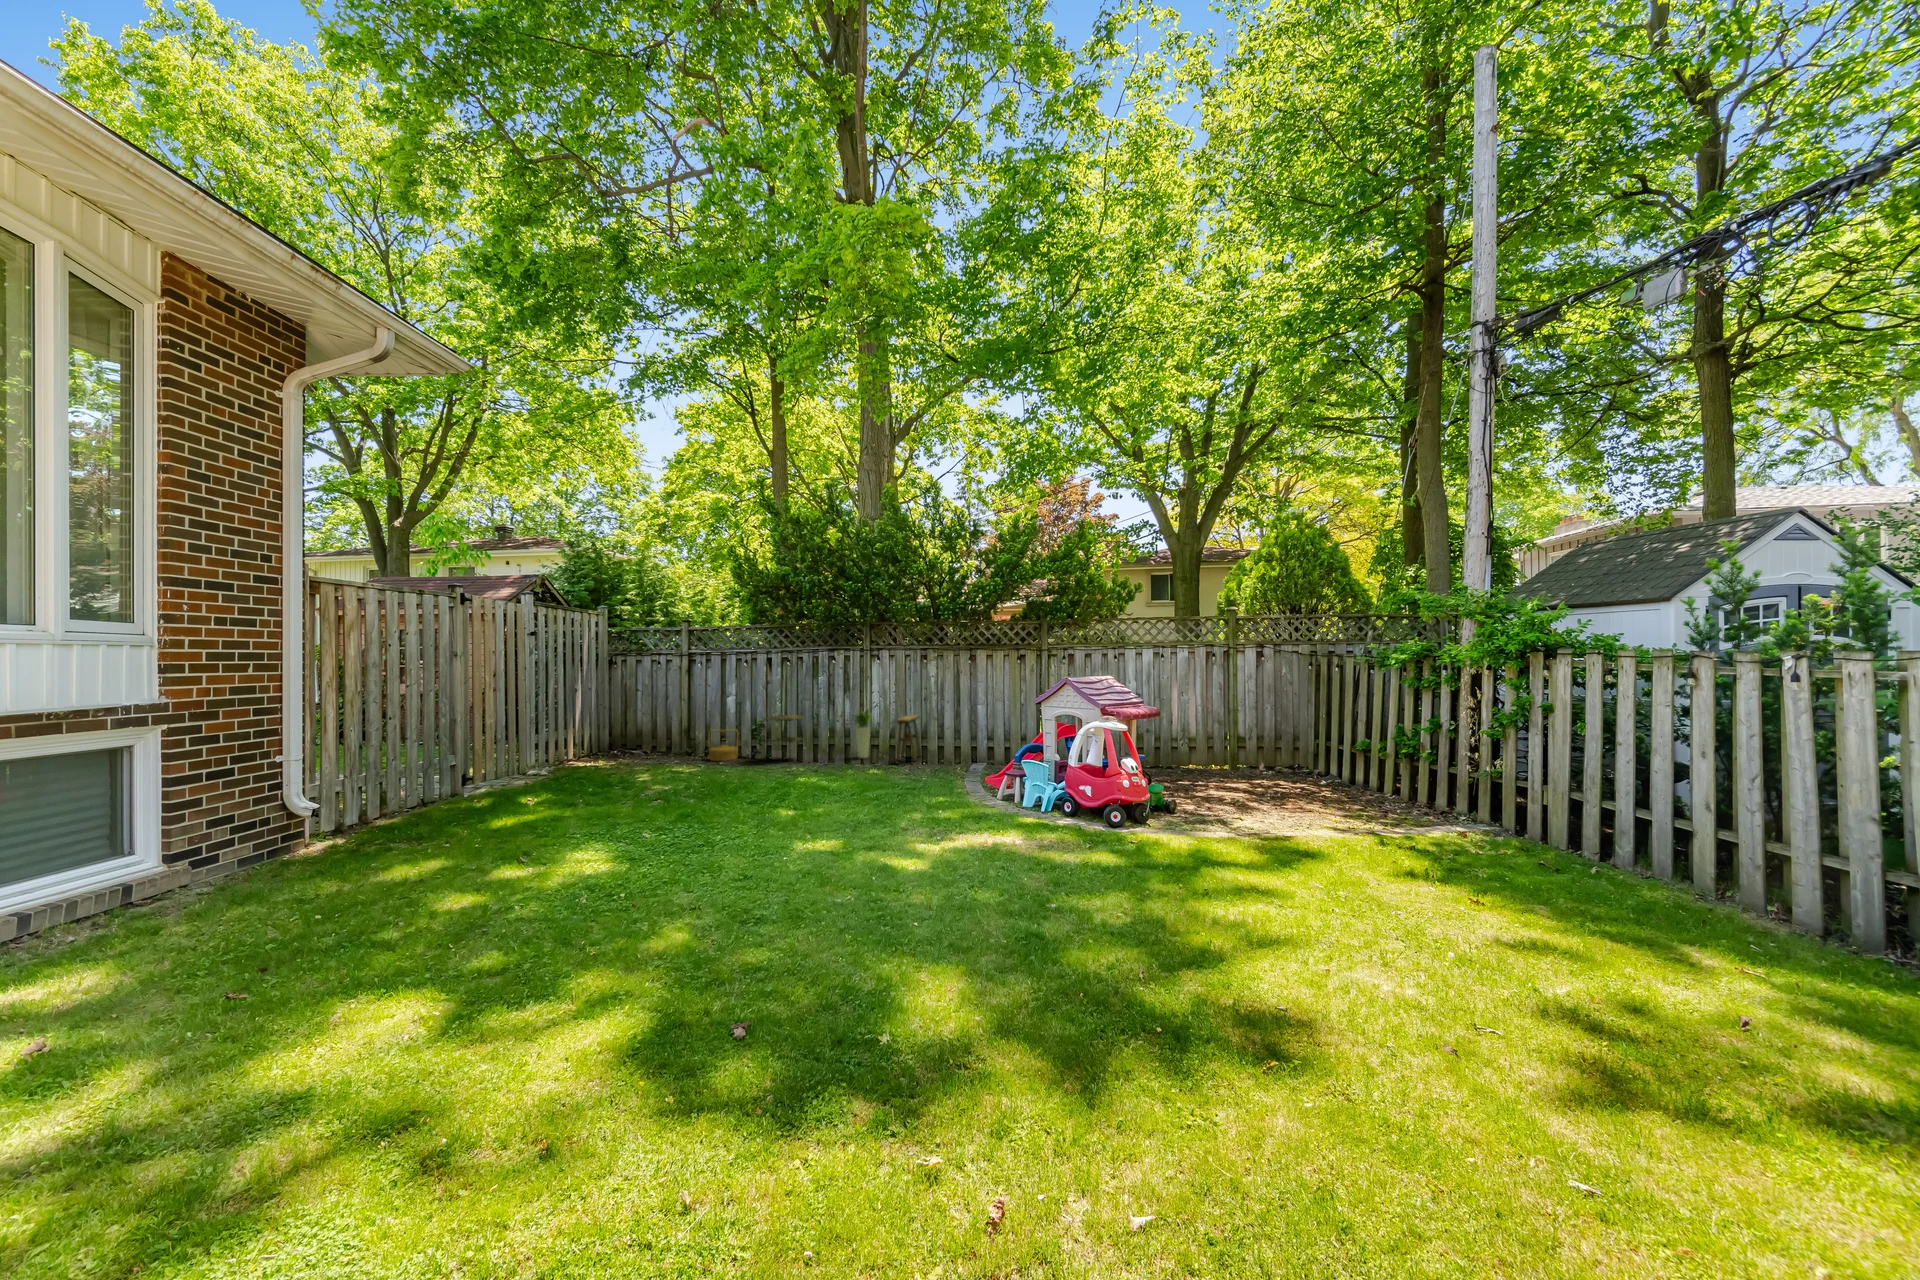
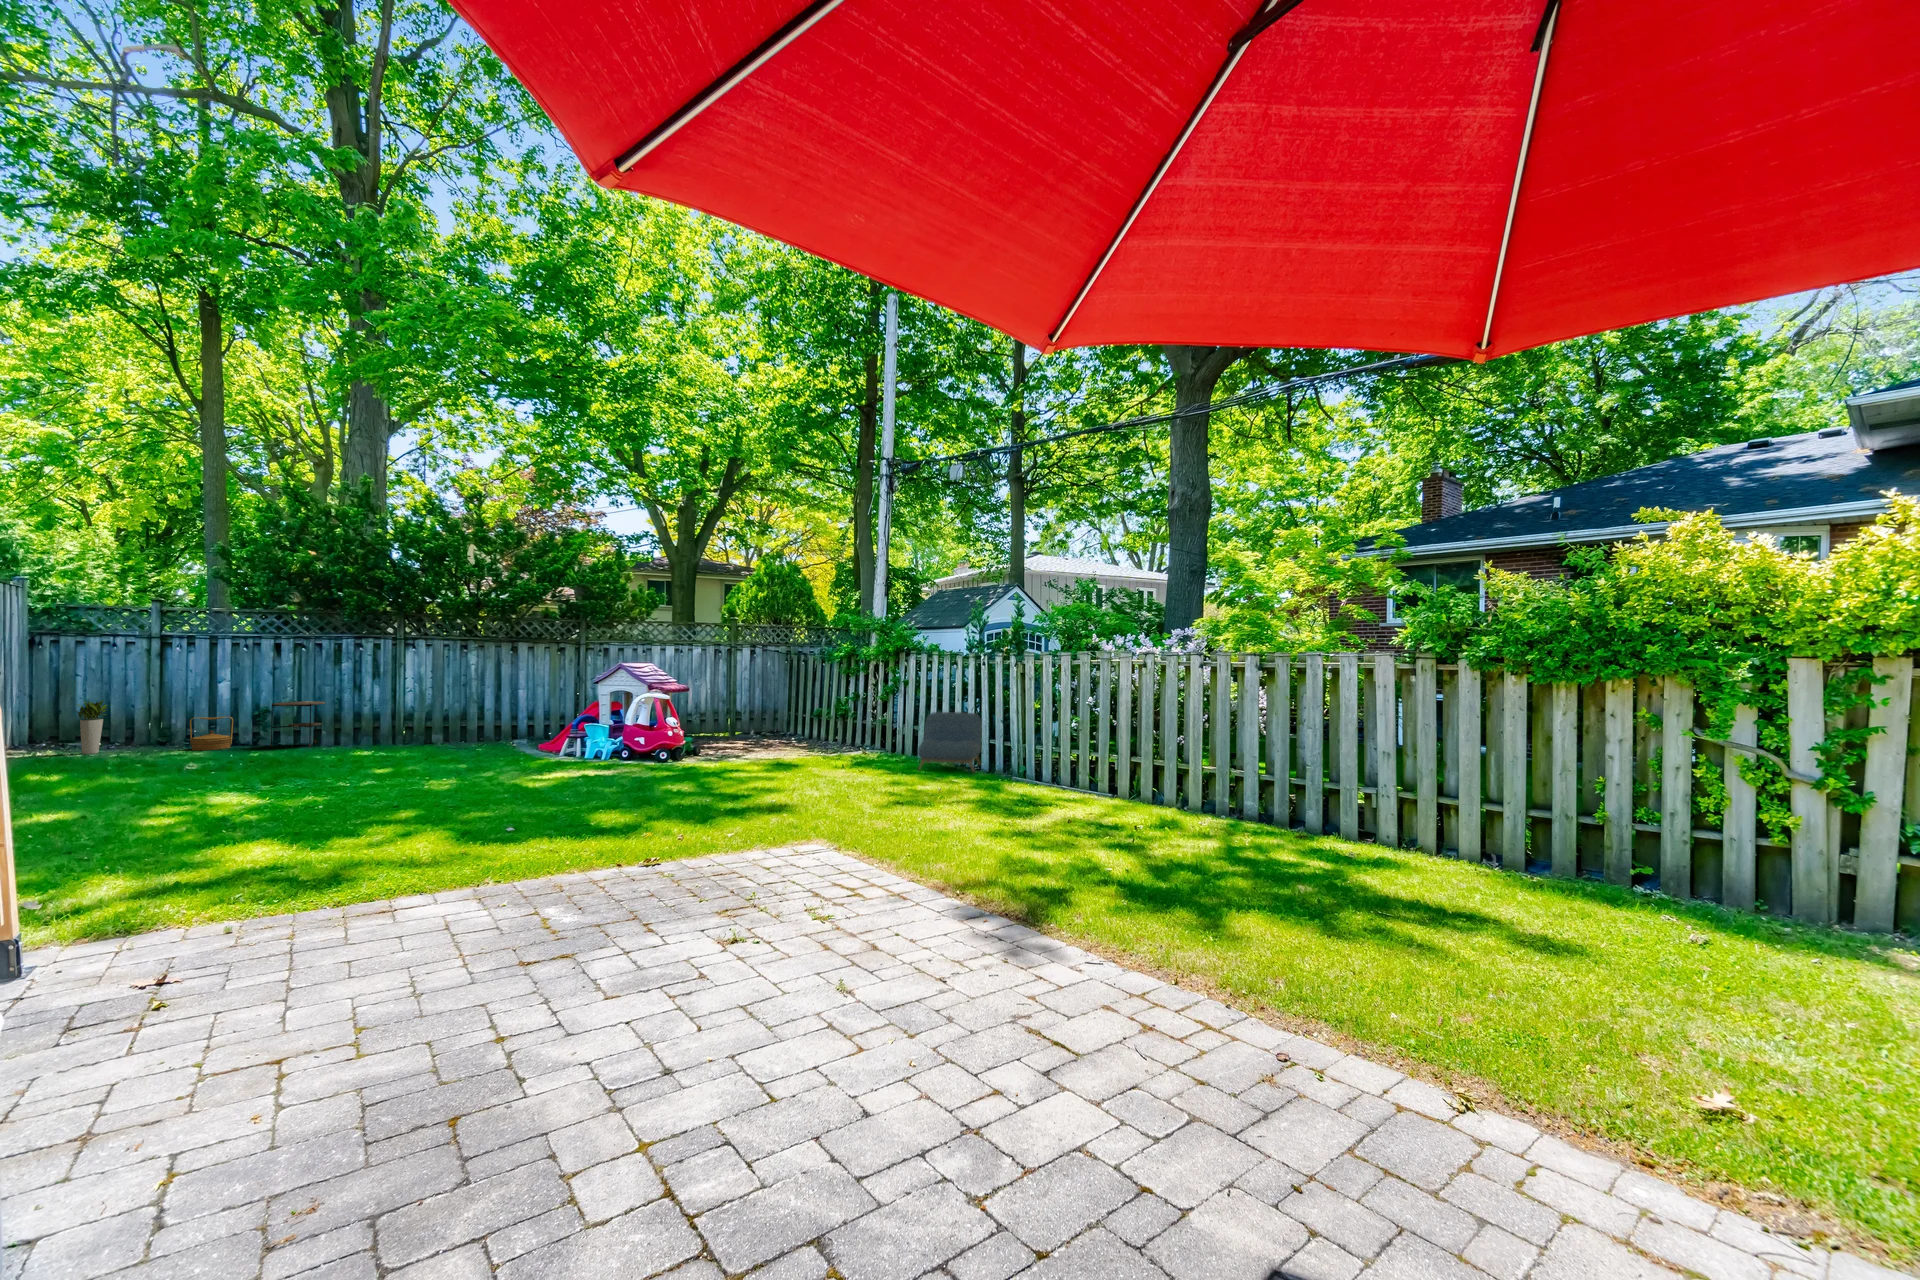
planter: present [855,710,872,758] -> present [75,700,107,754]
stool: present [896,716,921,761] -> none [435,700,459,740]
armchair: none [1620,784,1817,955] -> present [918,712,982,772]

